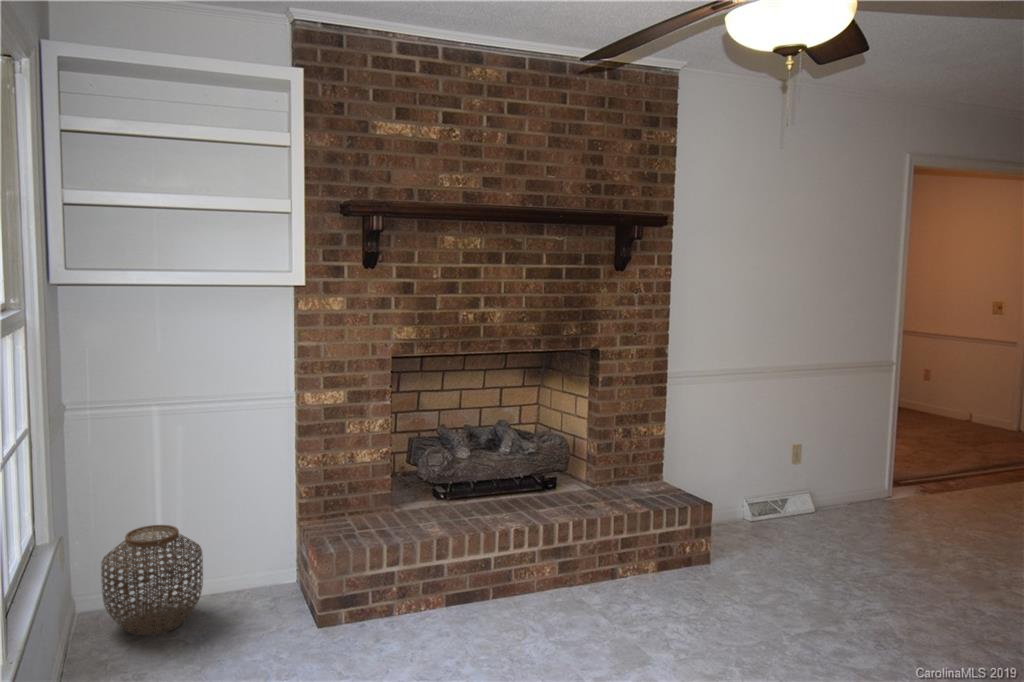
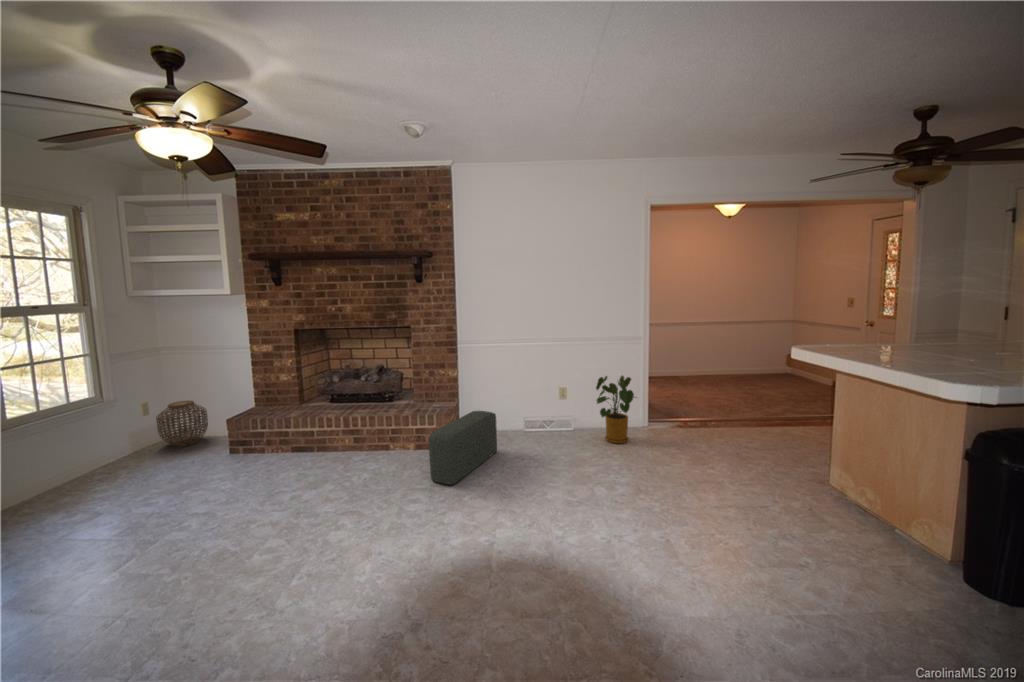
house plant: none [846,421,939,524] -> present [596,376,634,443]
pouf: none [741,492,833,615] -> present [429,411,497,485]

